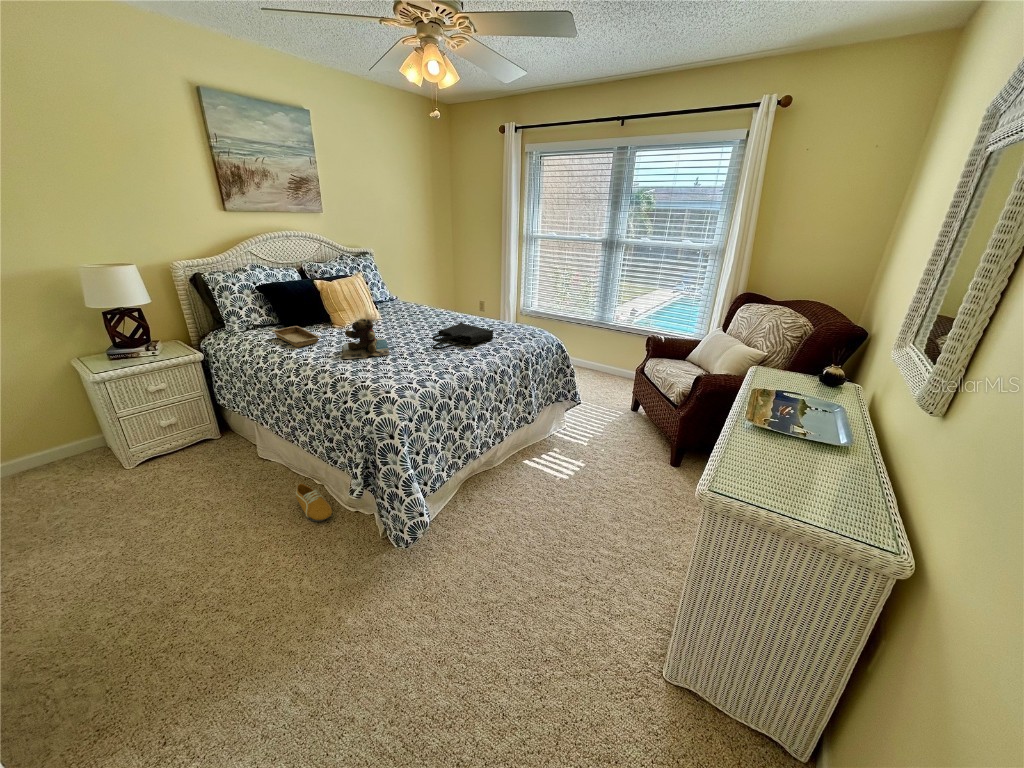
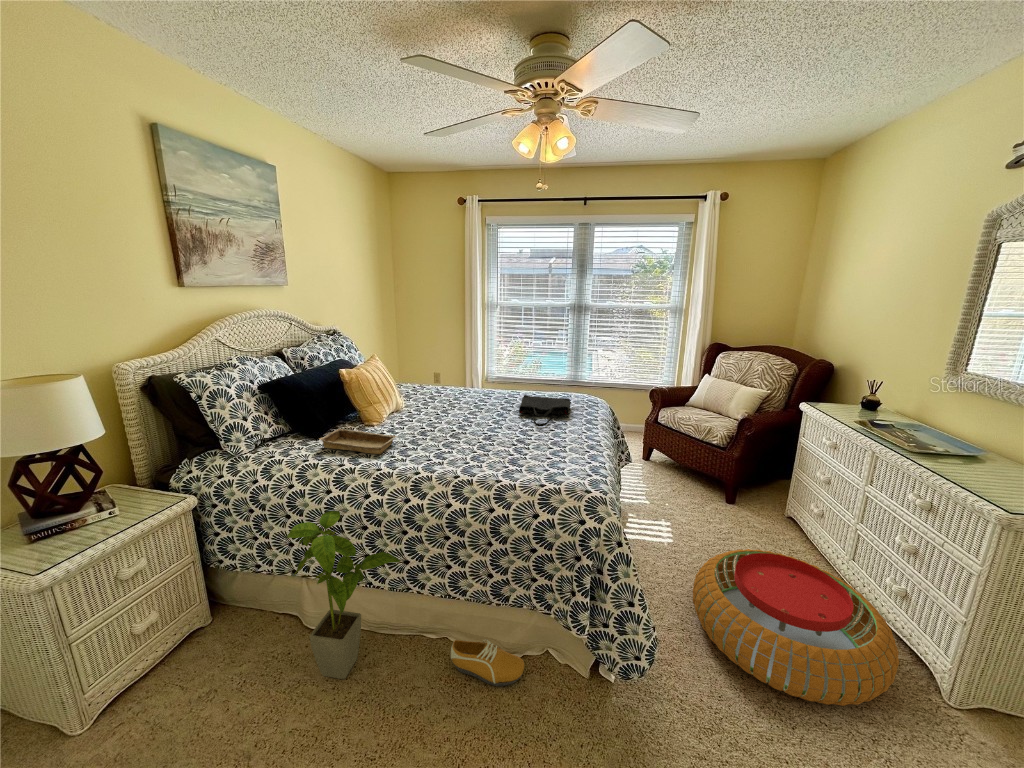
teddy bear: present [342,318,390,359] -> none [433,402,508,455]
house plant: none [186,375,270,485] -> present [287,511,400,679]
pouf: none [461,495,625,641] -> present [693,549,899,706]

